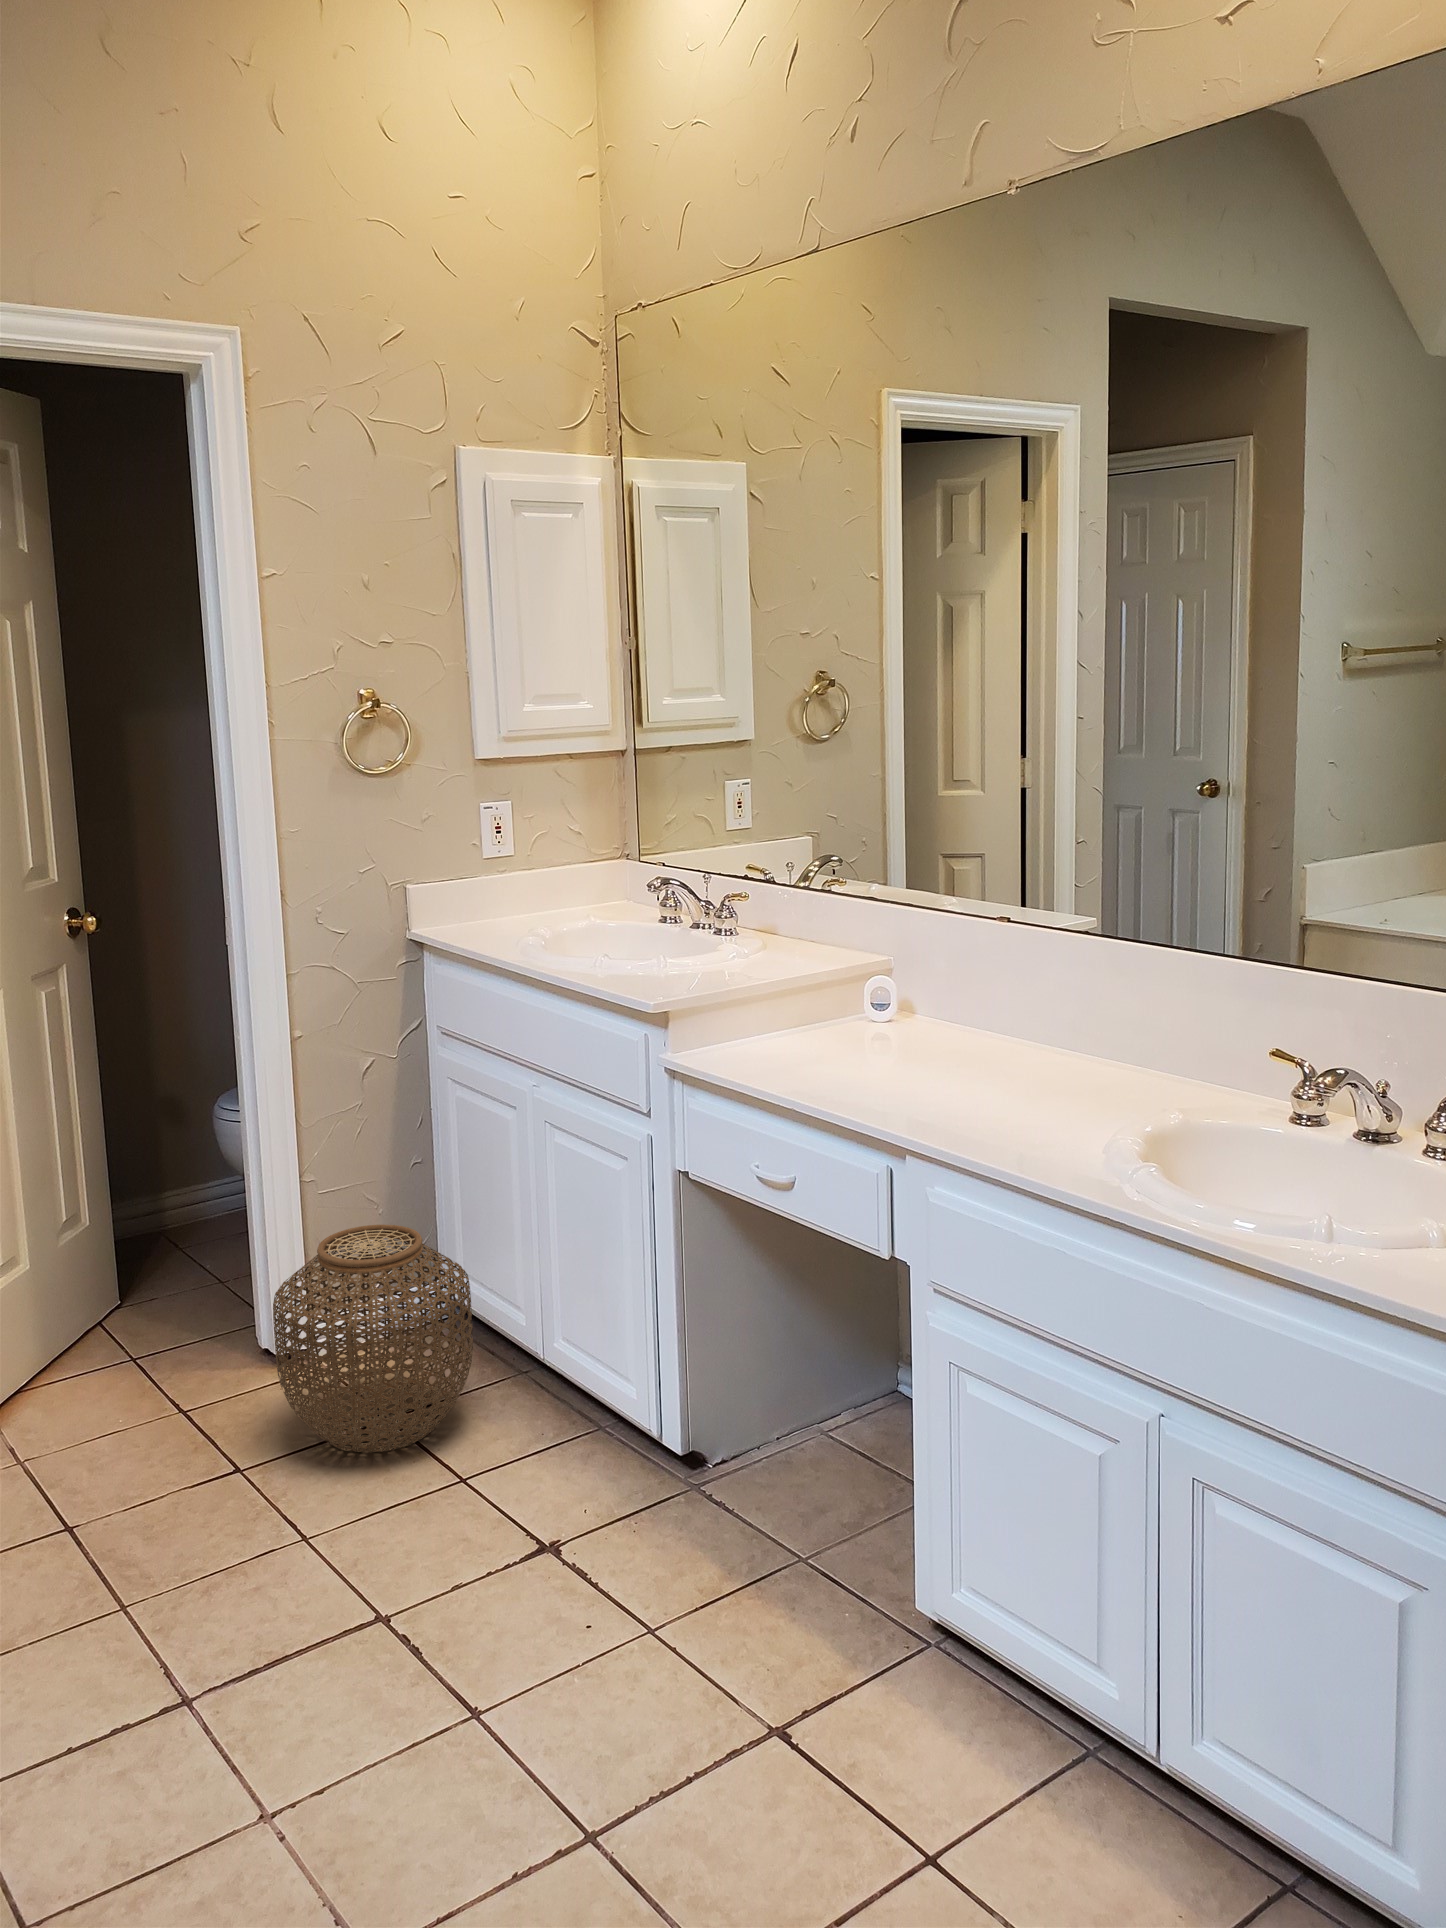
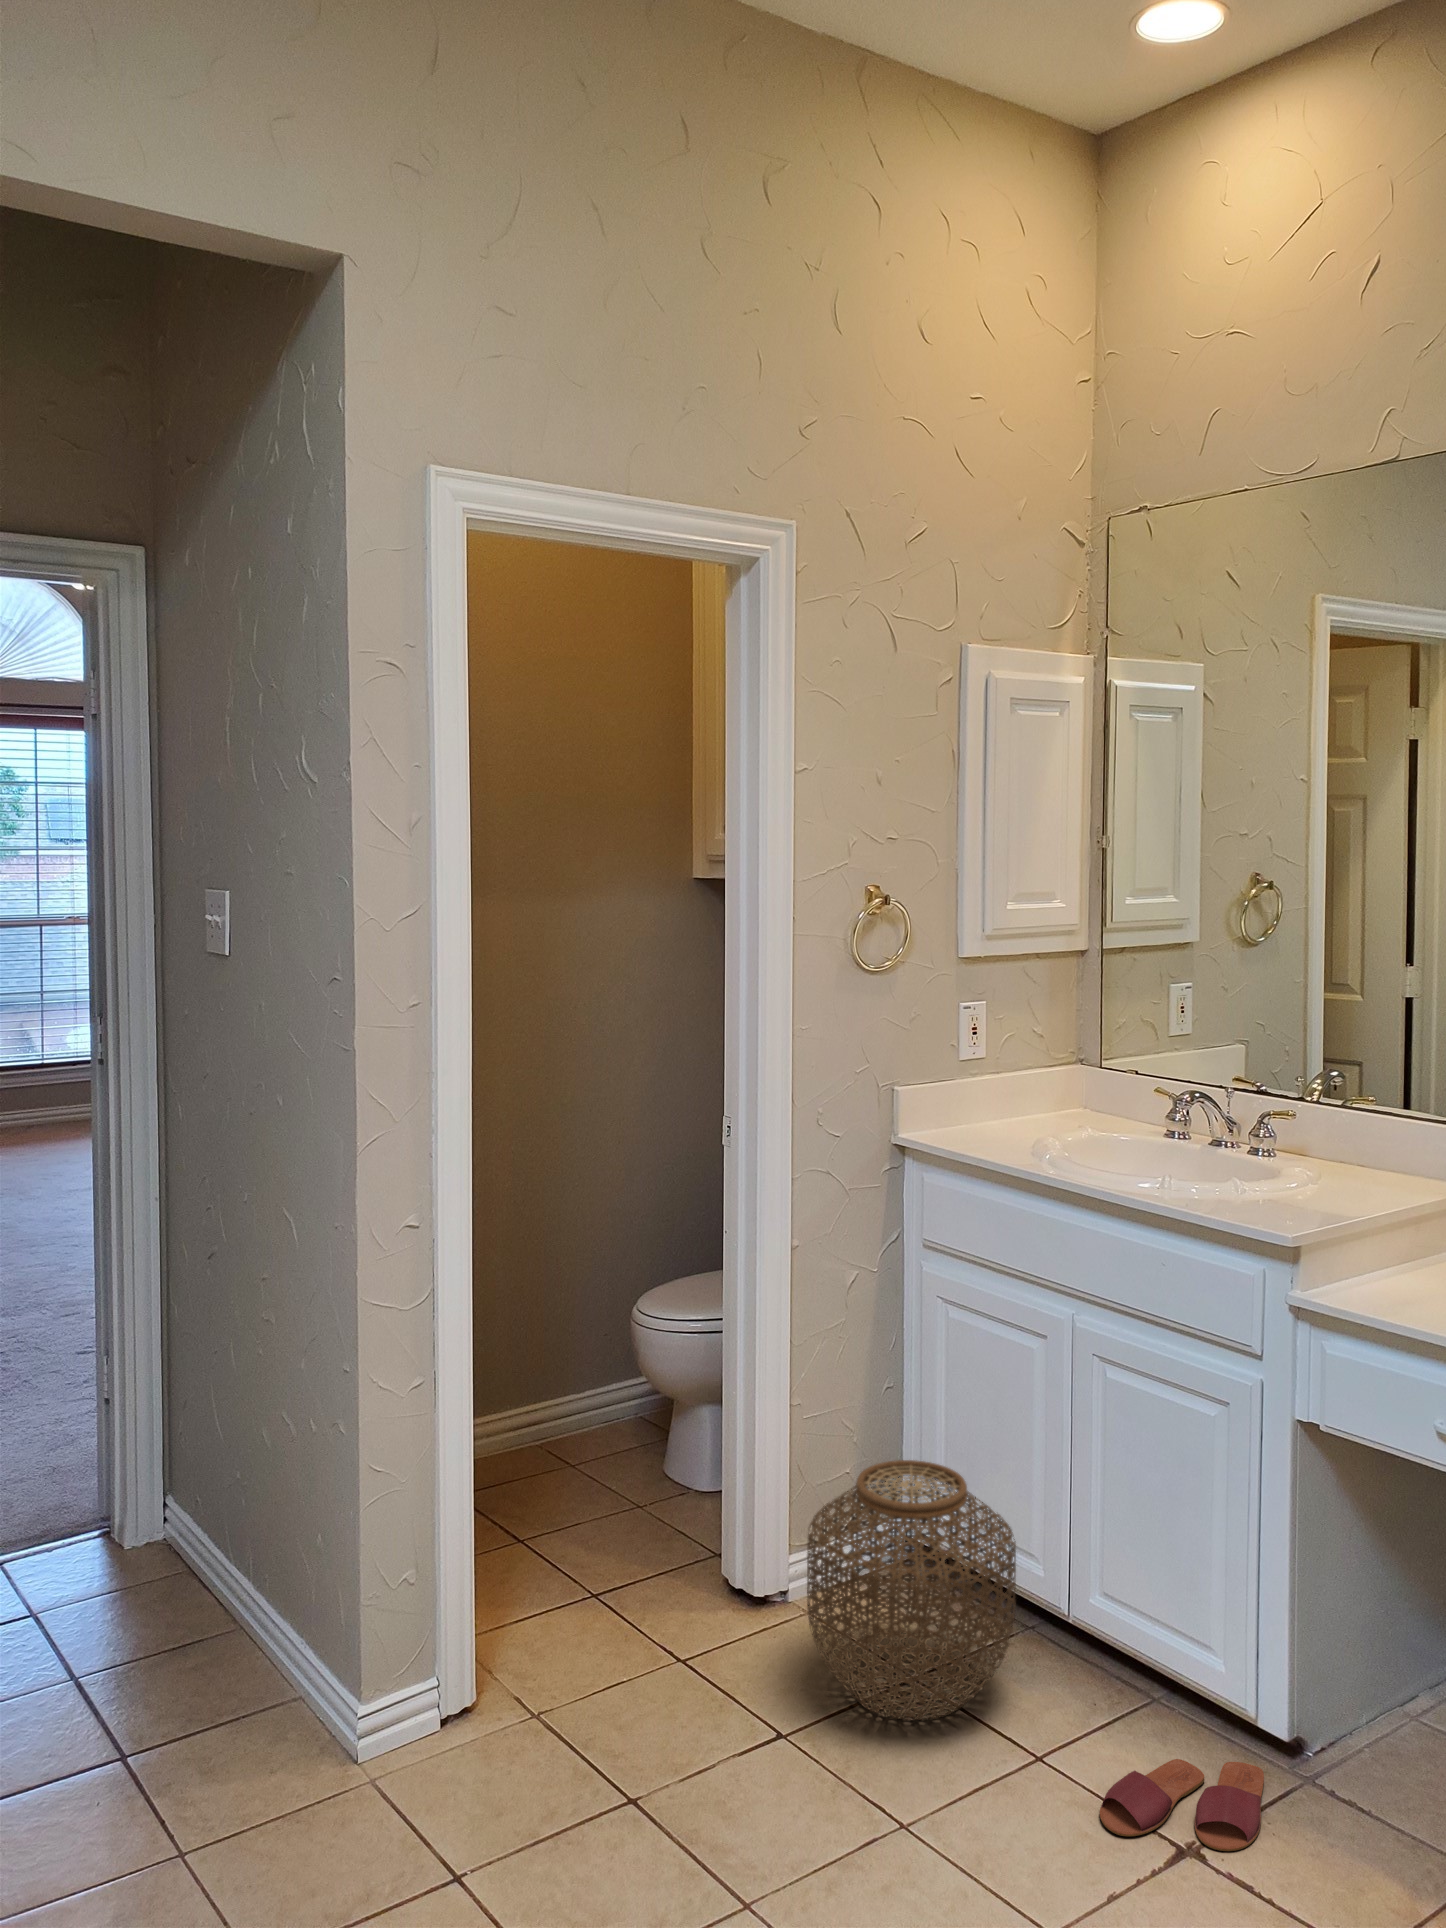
slippers: none [489,1474,659,1545] -> present [1100,1759,1264,1851]

